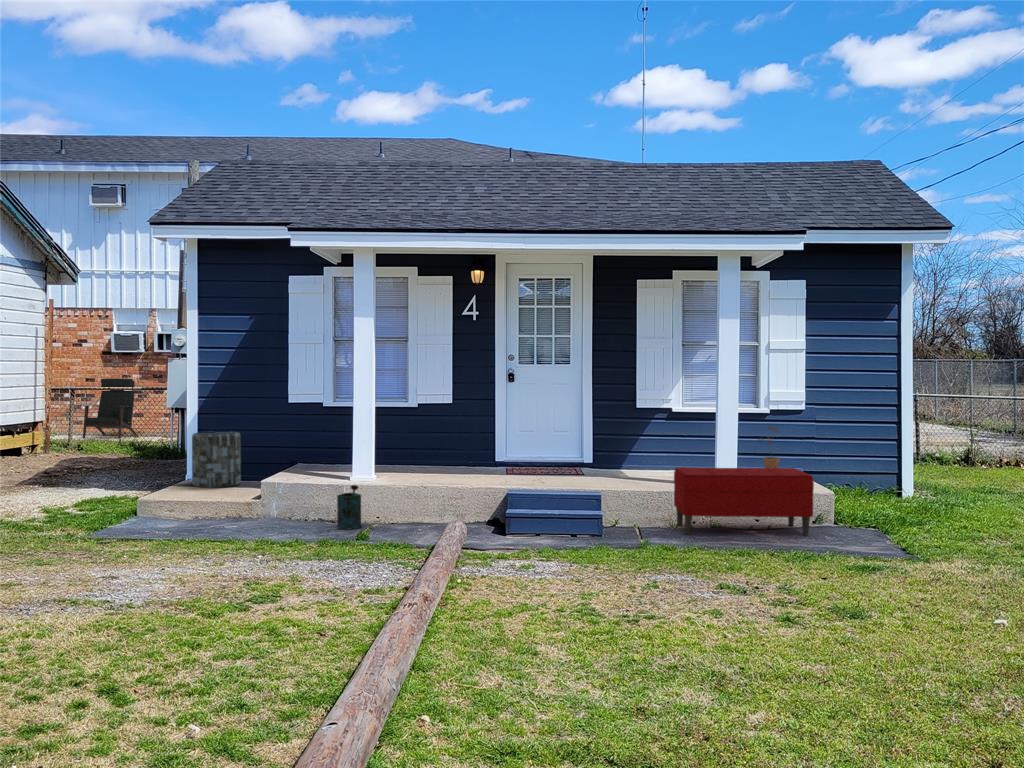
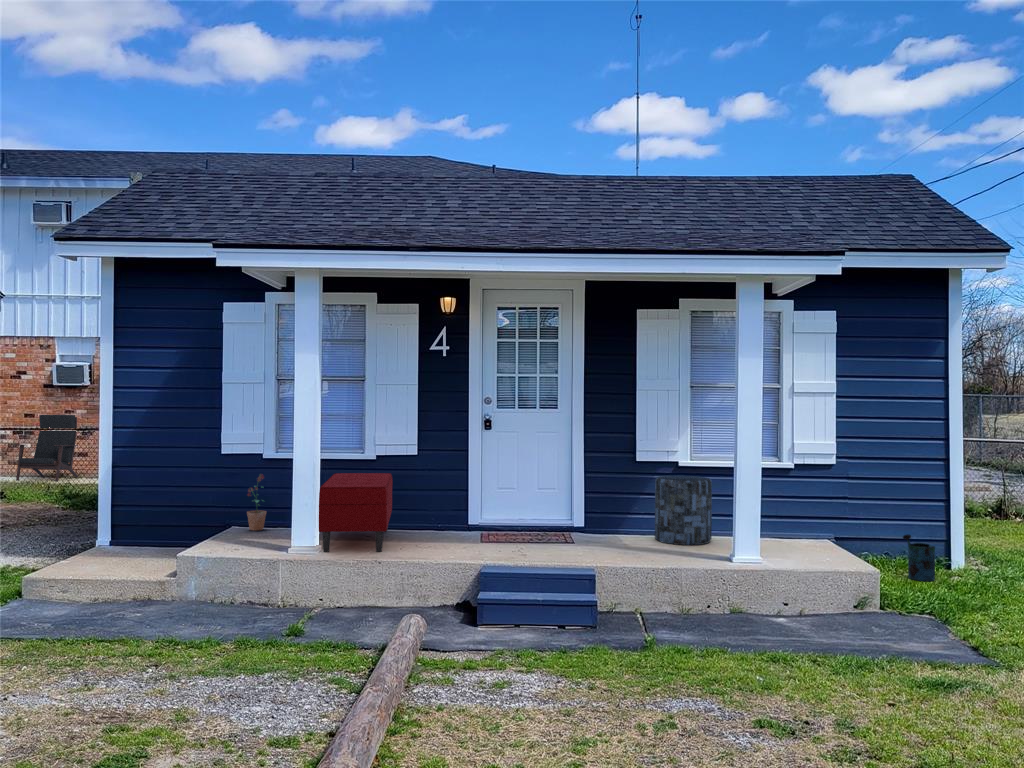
potted plant: present [759,426,780,468] -> present [247,474,266,531]
side table: present [192,431,241,488] -> present [655,475,712,545]
bench: present [674,467,814,536] -> present [319,473,393,552]
watering can: present [337,485,361,530] -> present [903,534,935,581]

